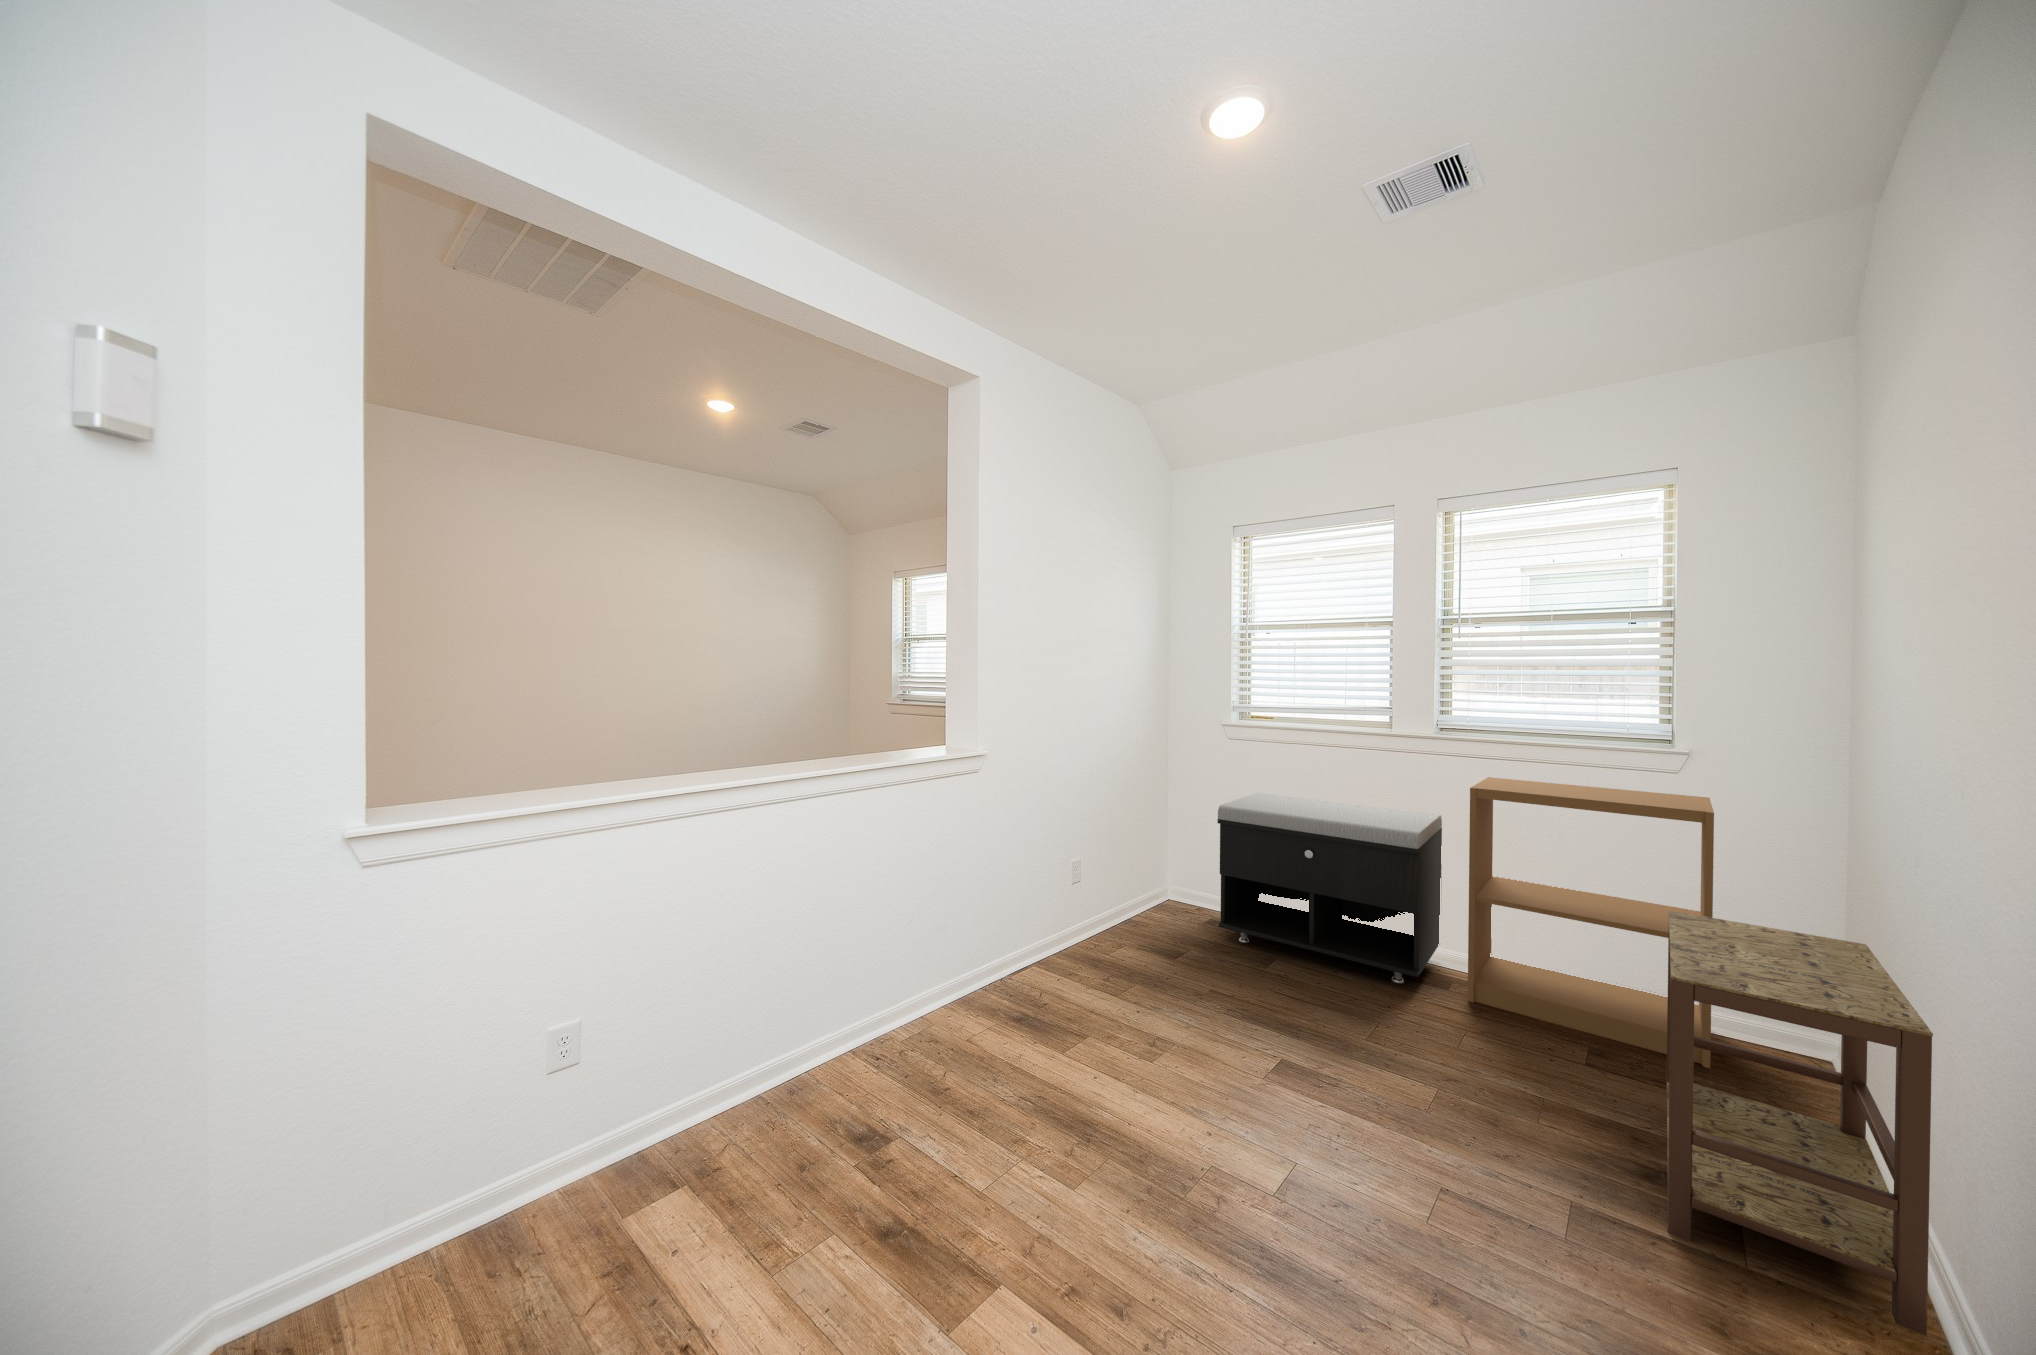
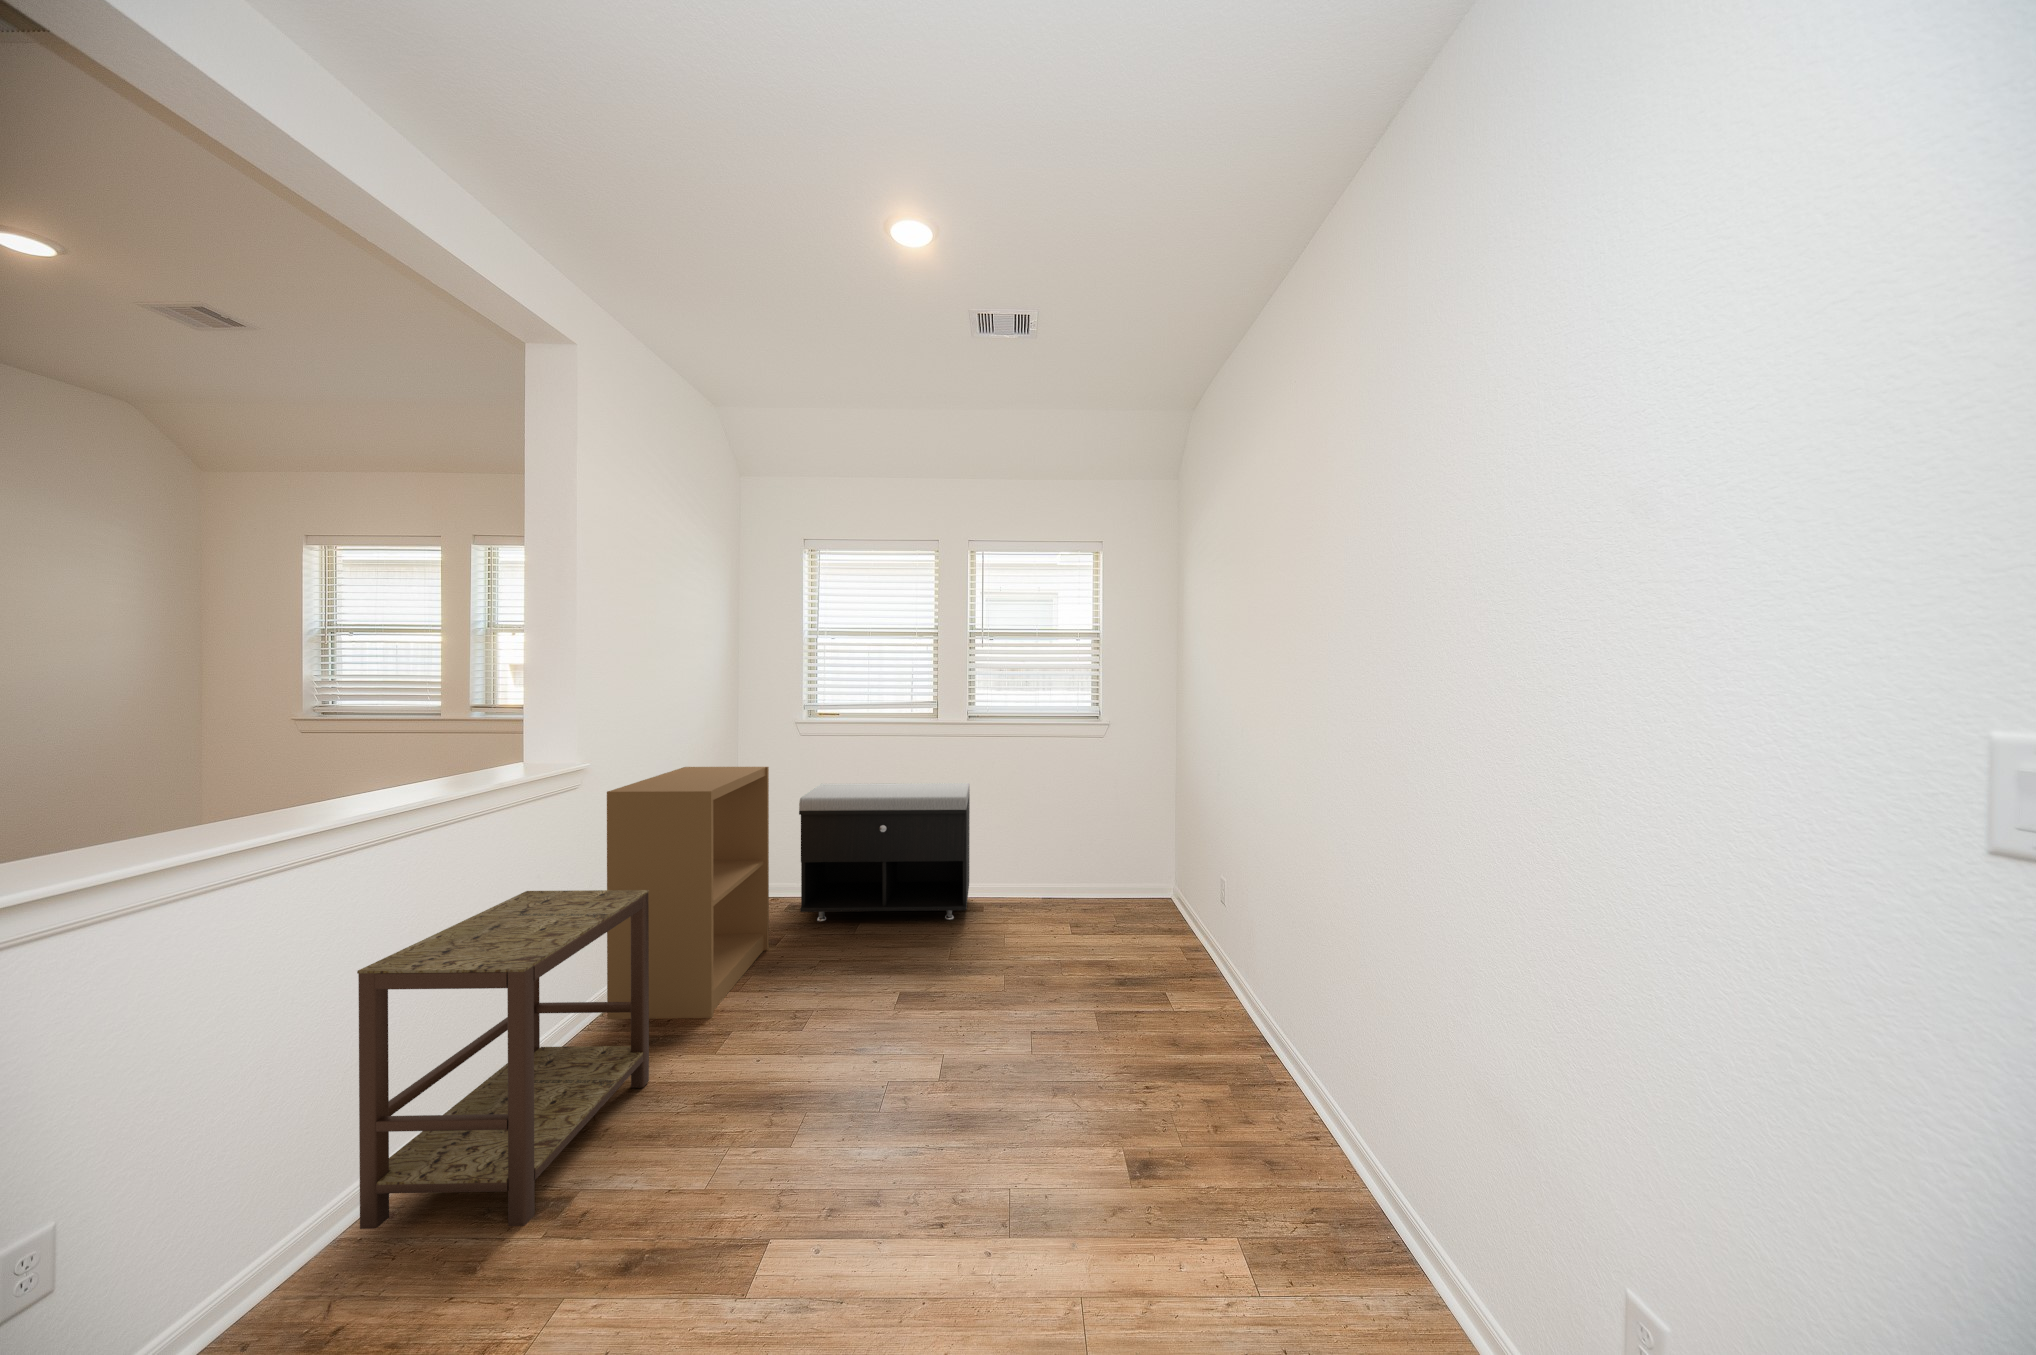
bookshelf: present [1468,777,1714,1068] -> present [607,767,769,1019]
side table: present [1666,910,1933,1335] -> present [357,890,649,1229]

